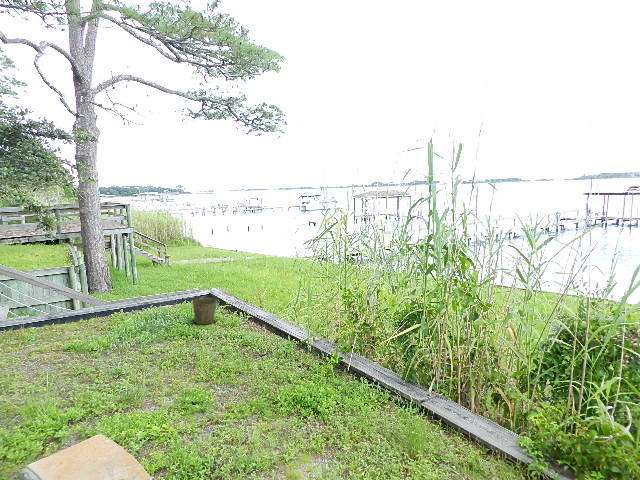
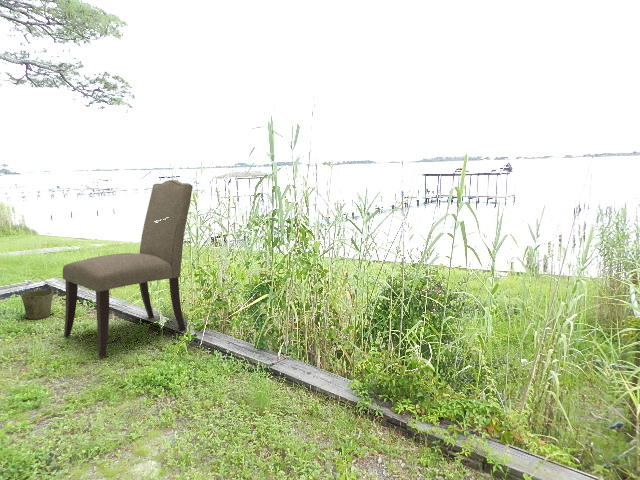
chair: none [224,202,343,369] -> present [63,180,193,358]

